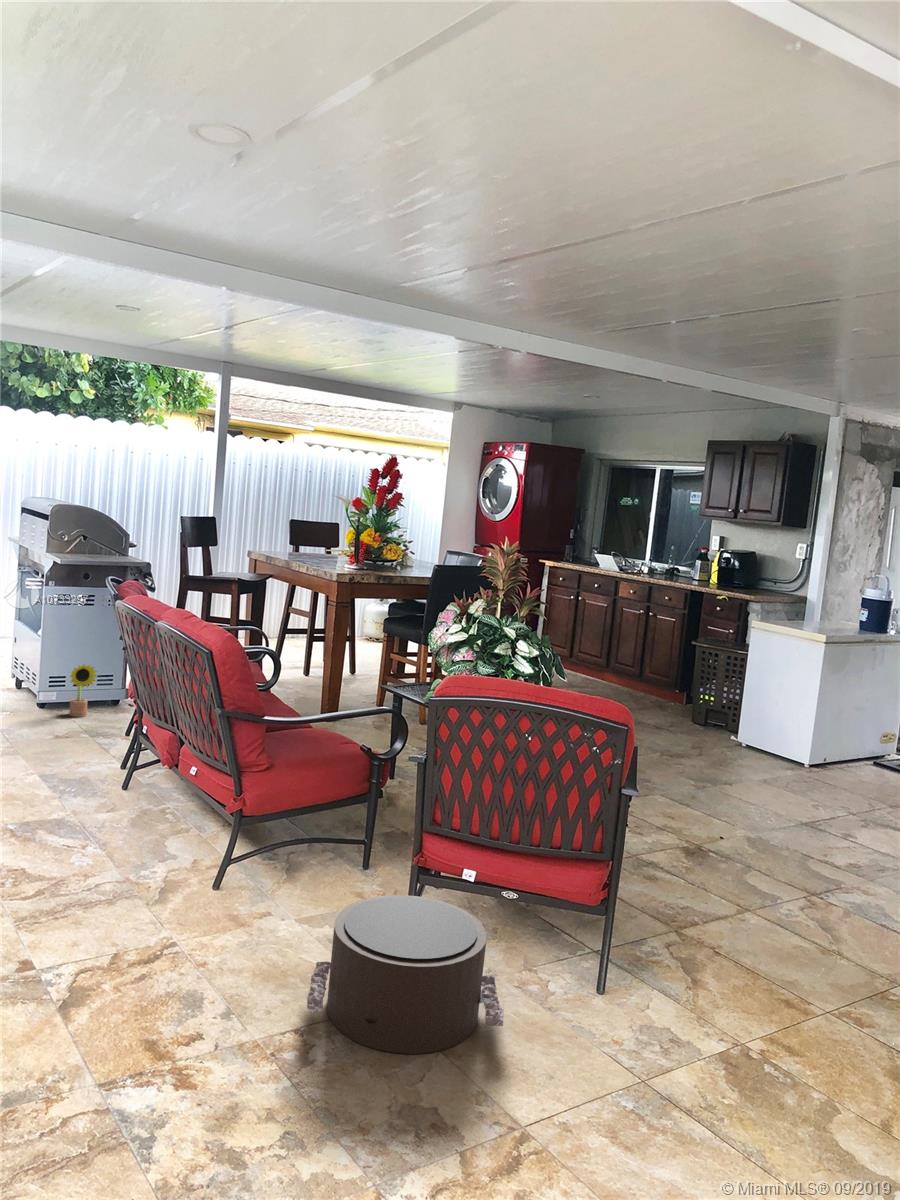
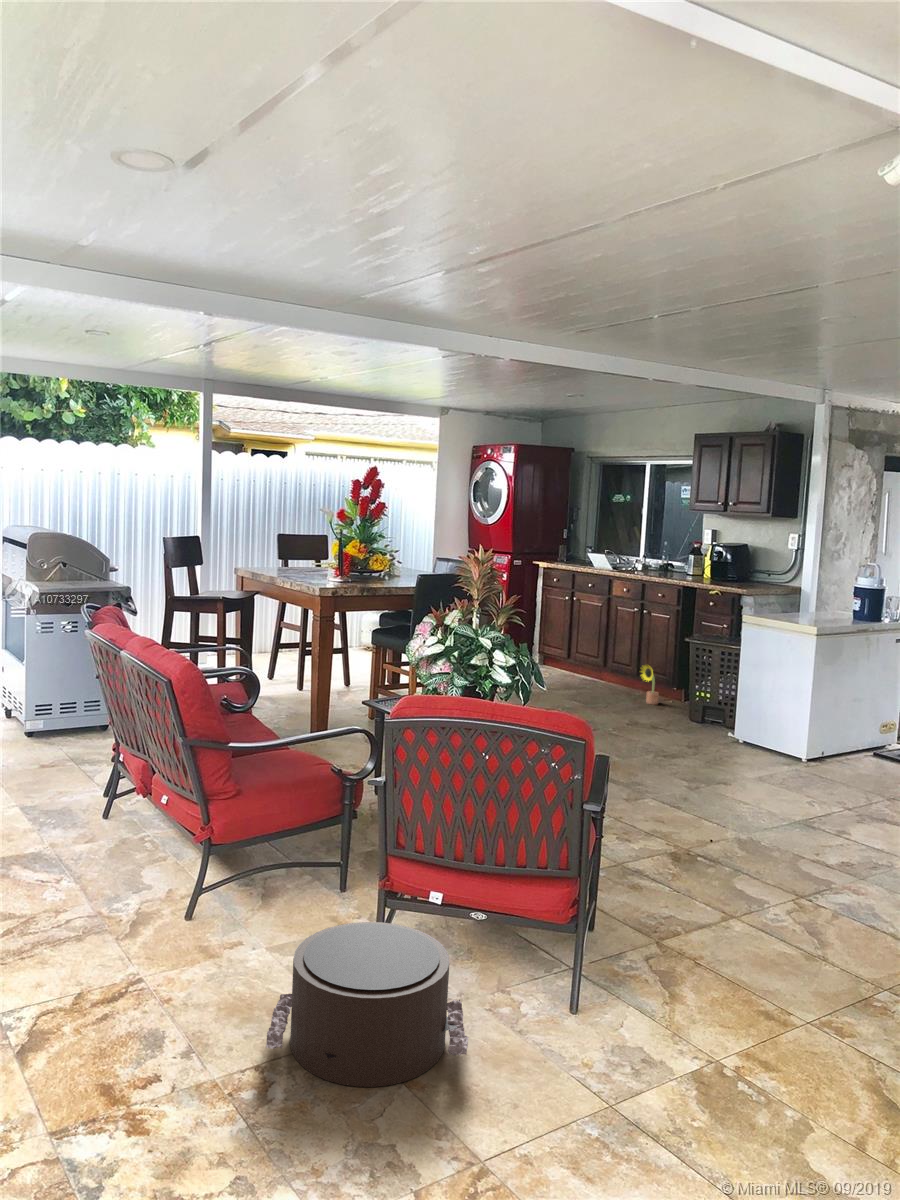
decorative plant: present [69,664,98,717] -> present [641,665,659,705]

